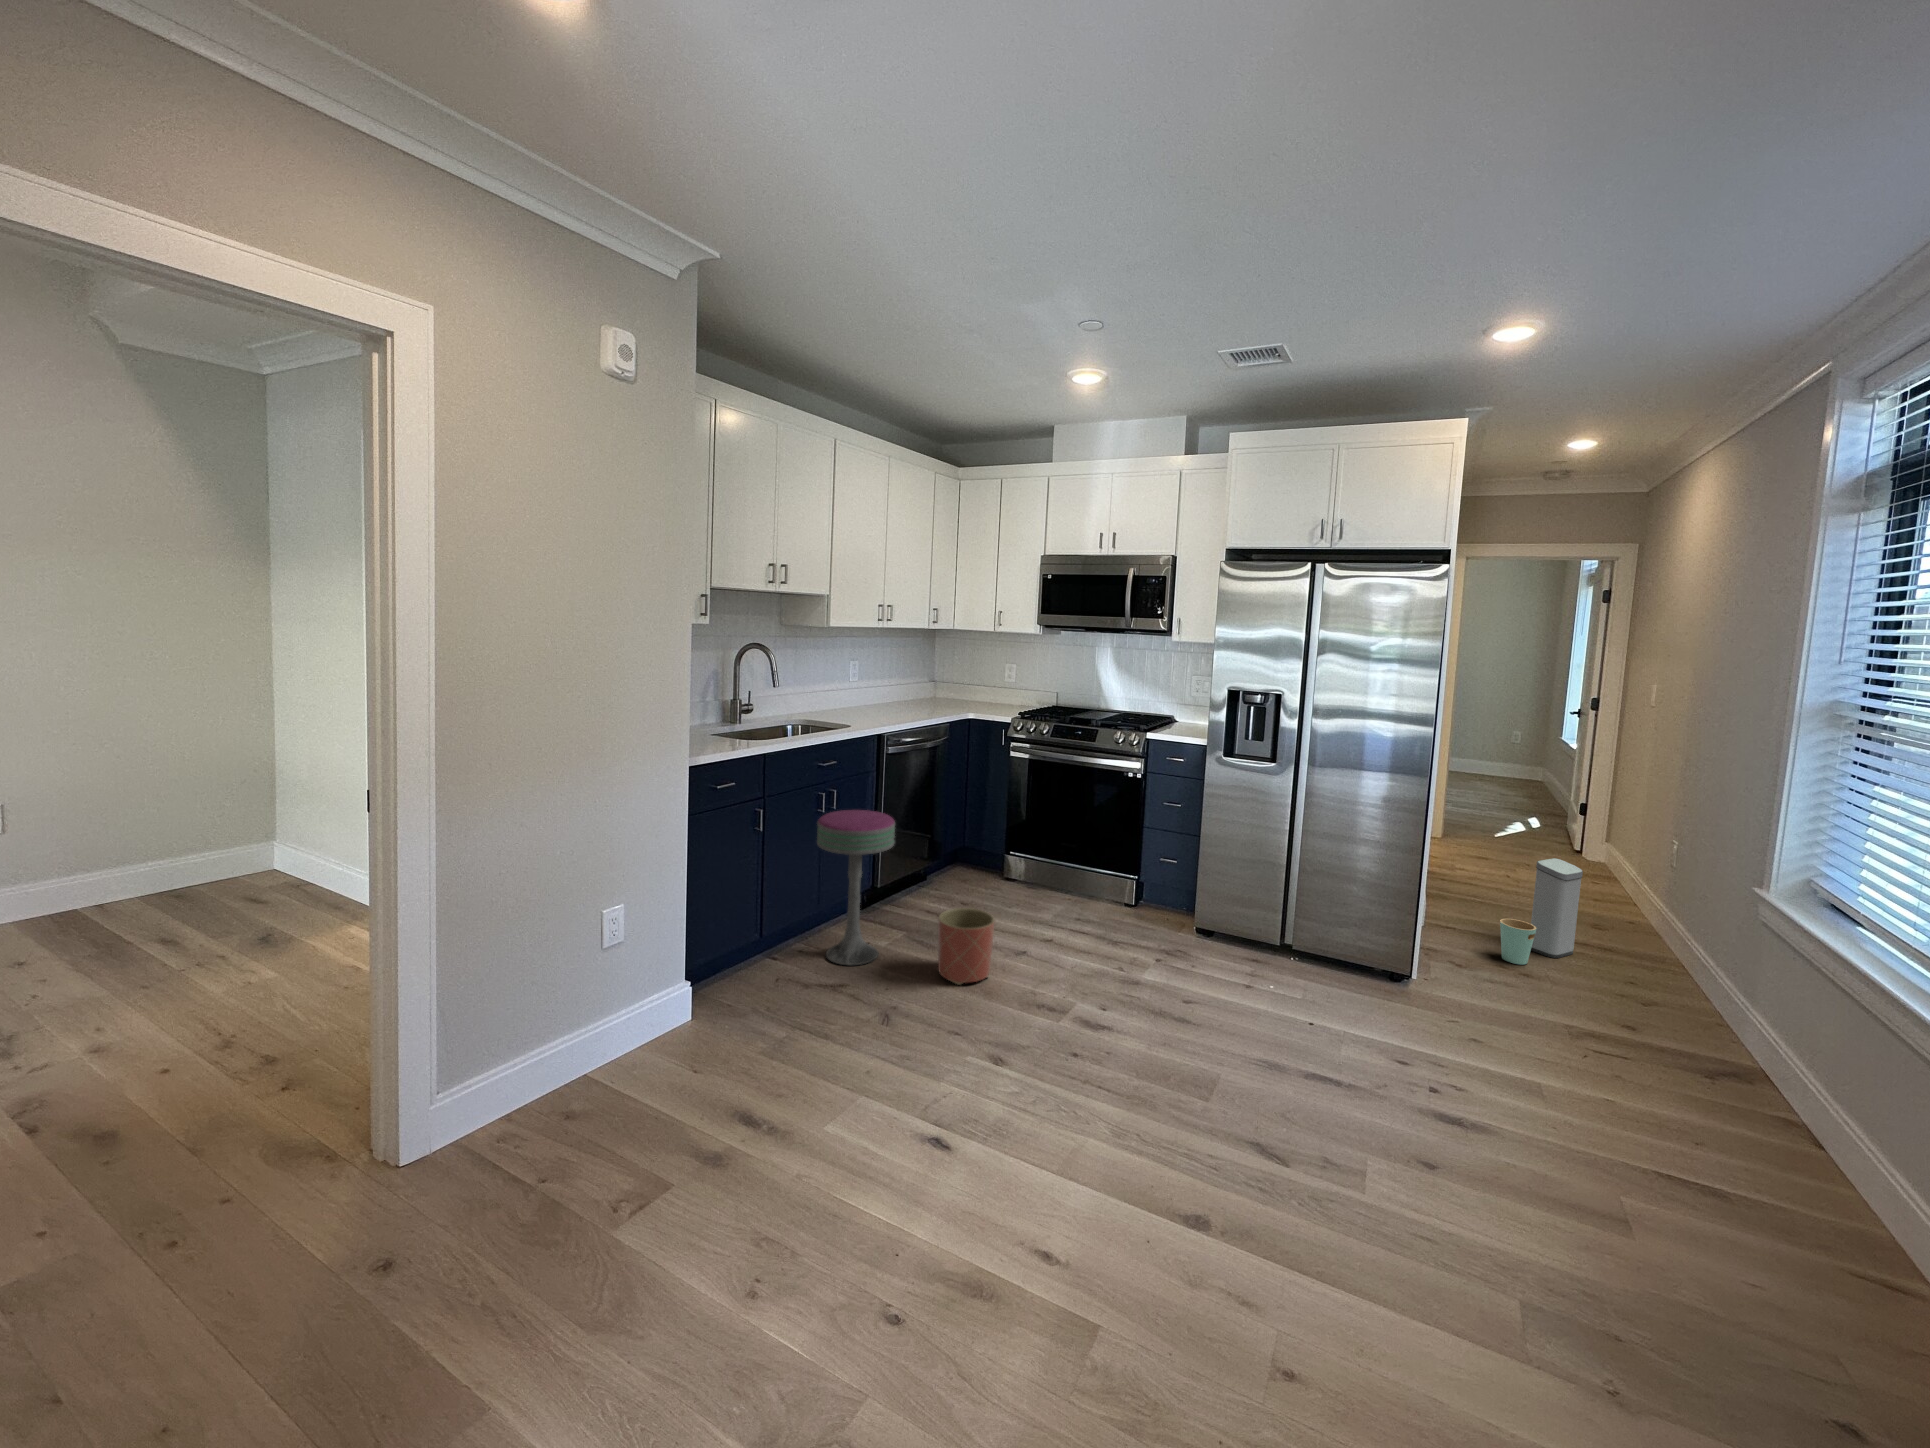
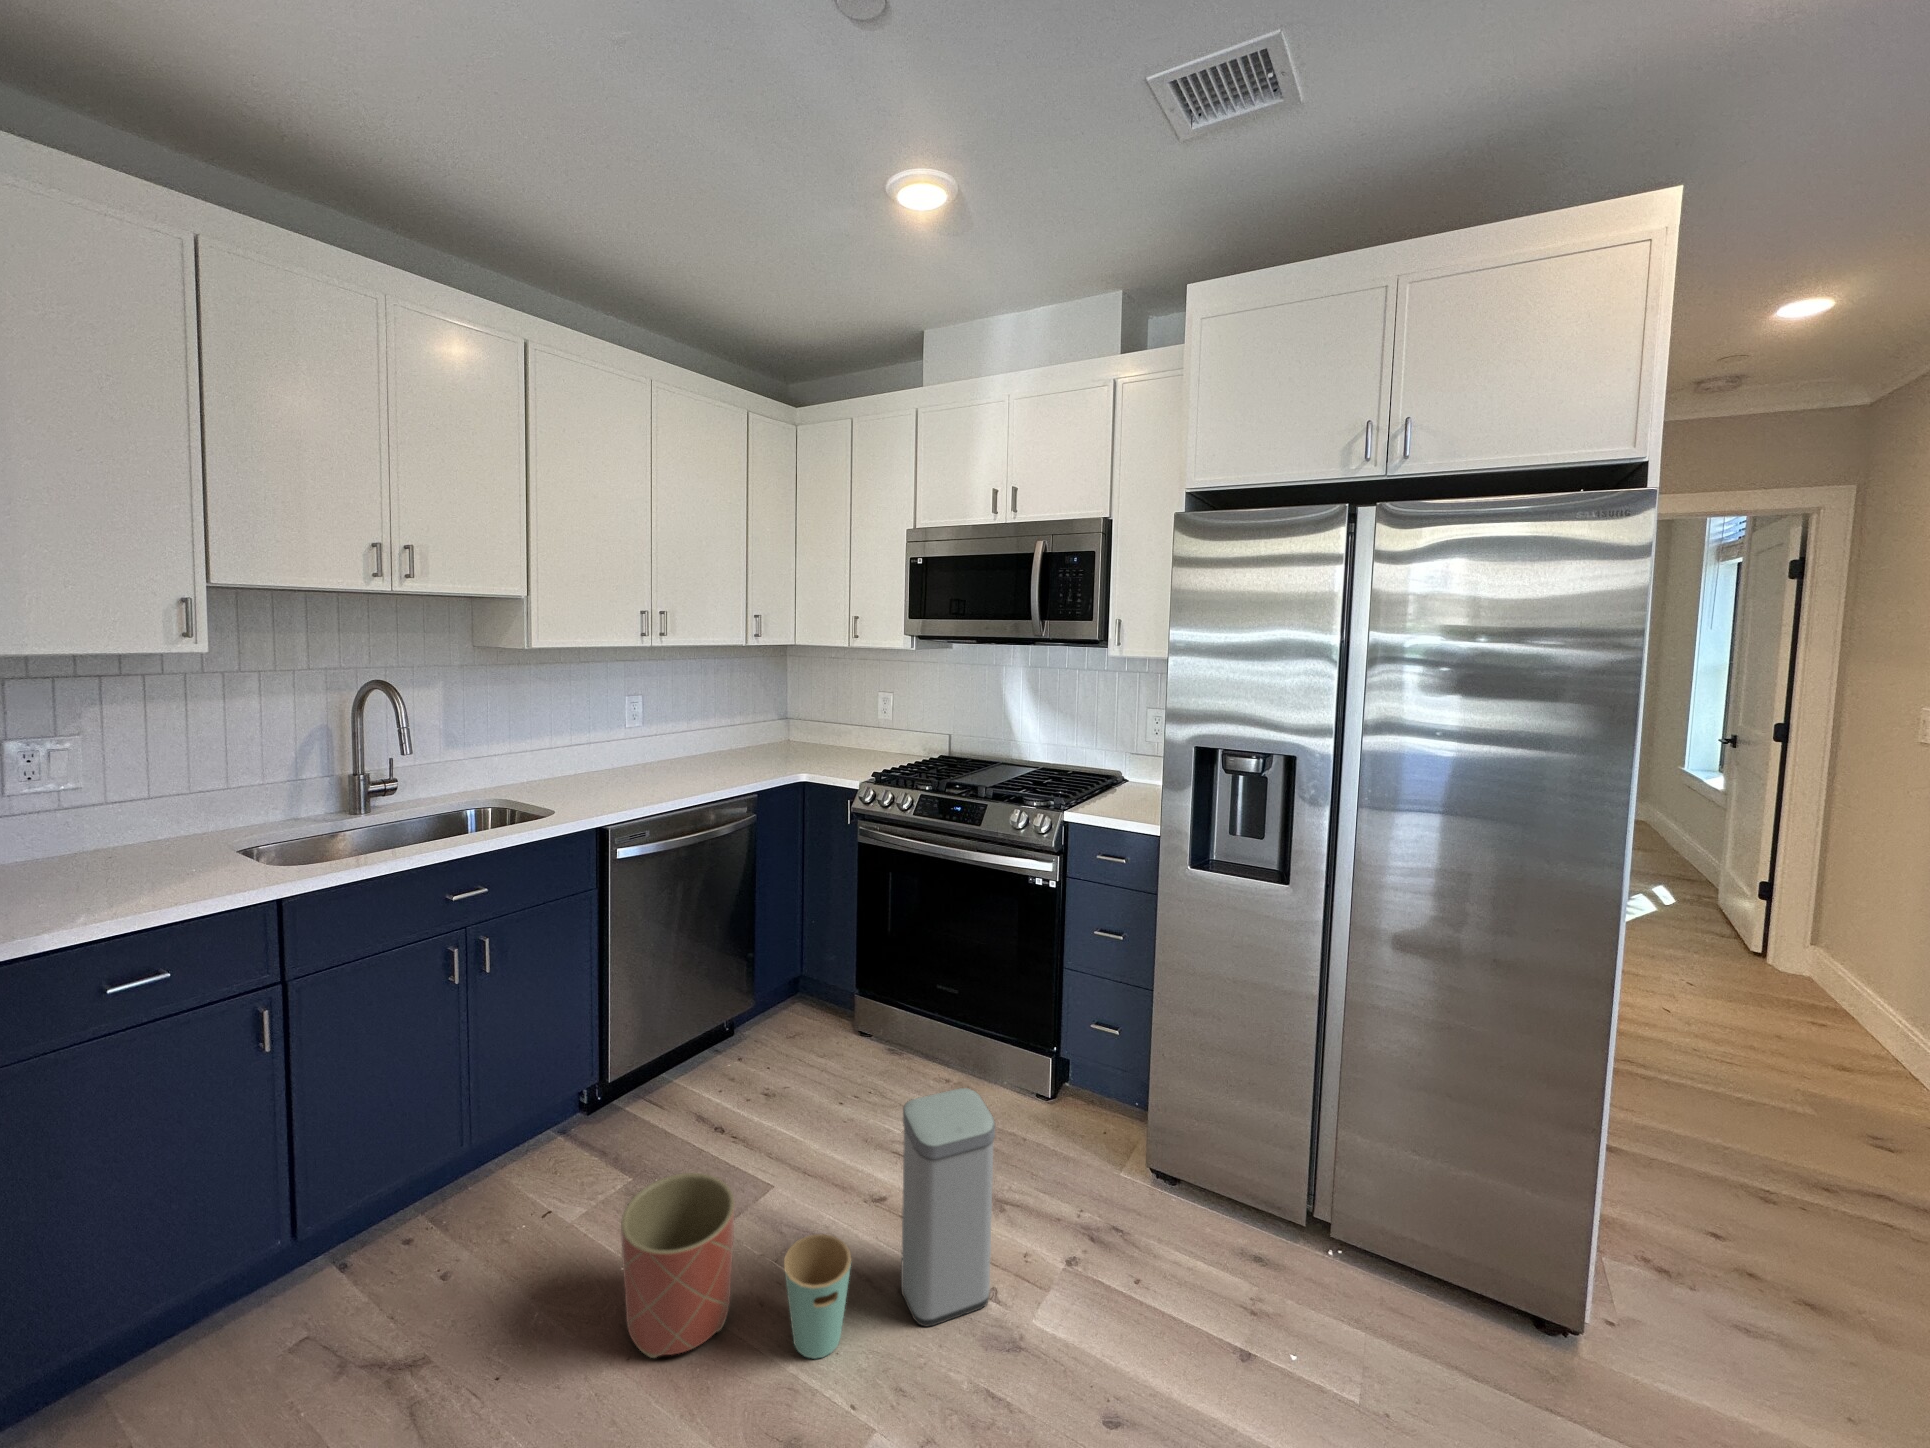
bar stool: present [817,810,895,965] -> none [412,974,573,1286]
trash can: present [1500,858,1583,965] -> present [784,1088,995,1359]

